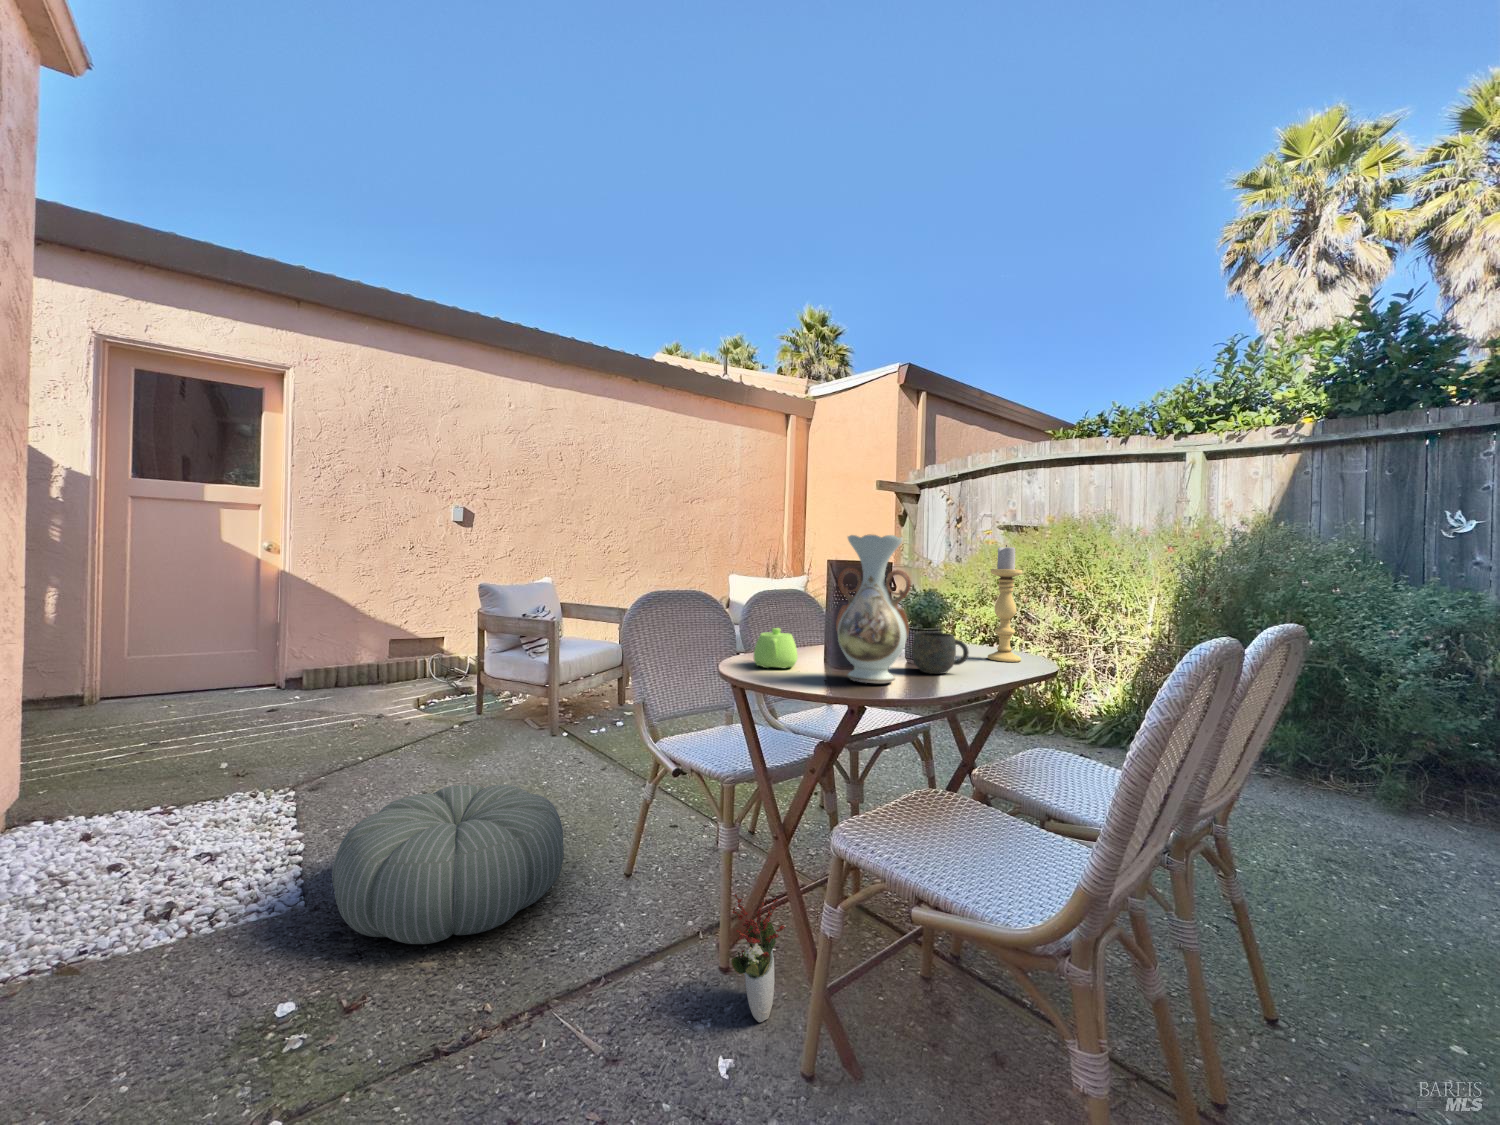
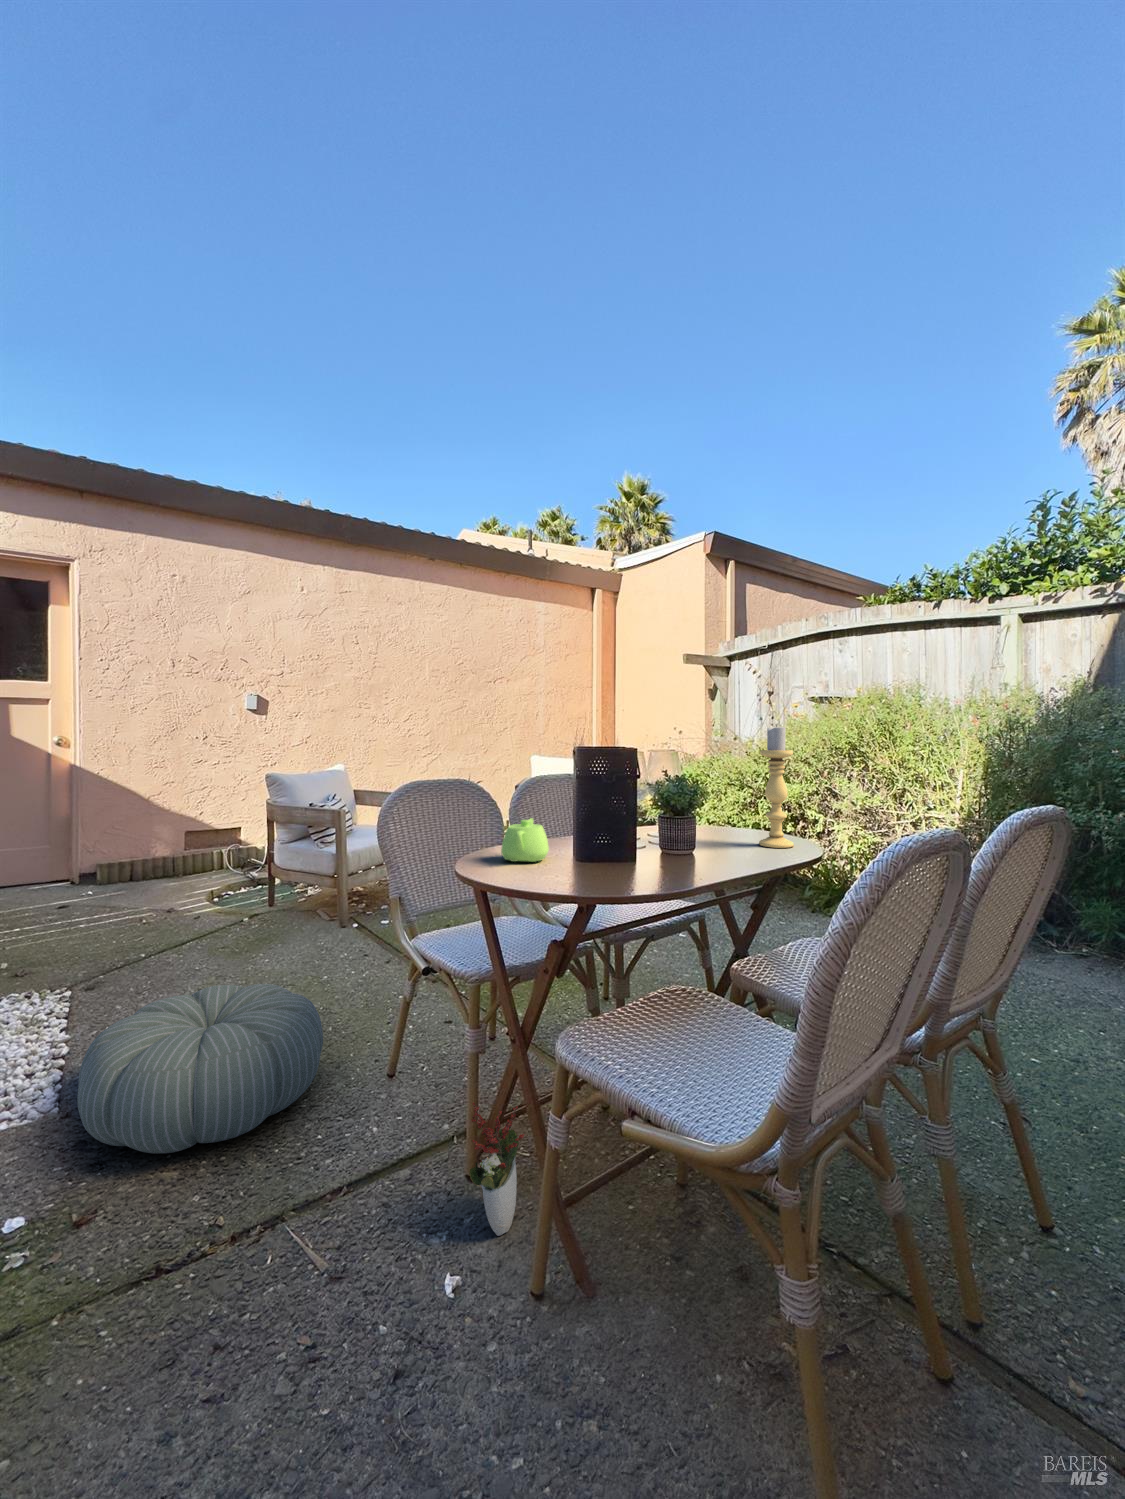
vase: present [836,535,911,683] -> none [580,720,655,878]
mug: present [912,632,969,674] -> none [669,820,727,865]

